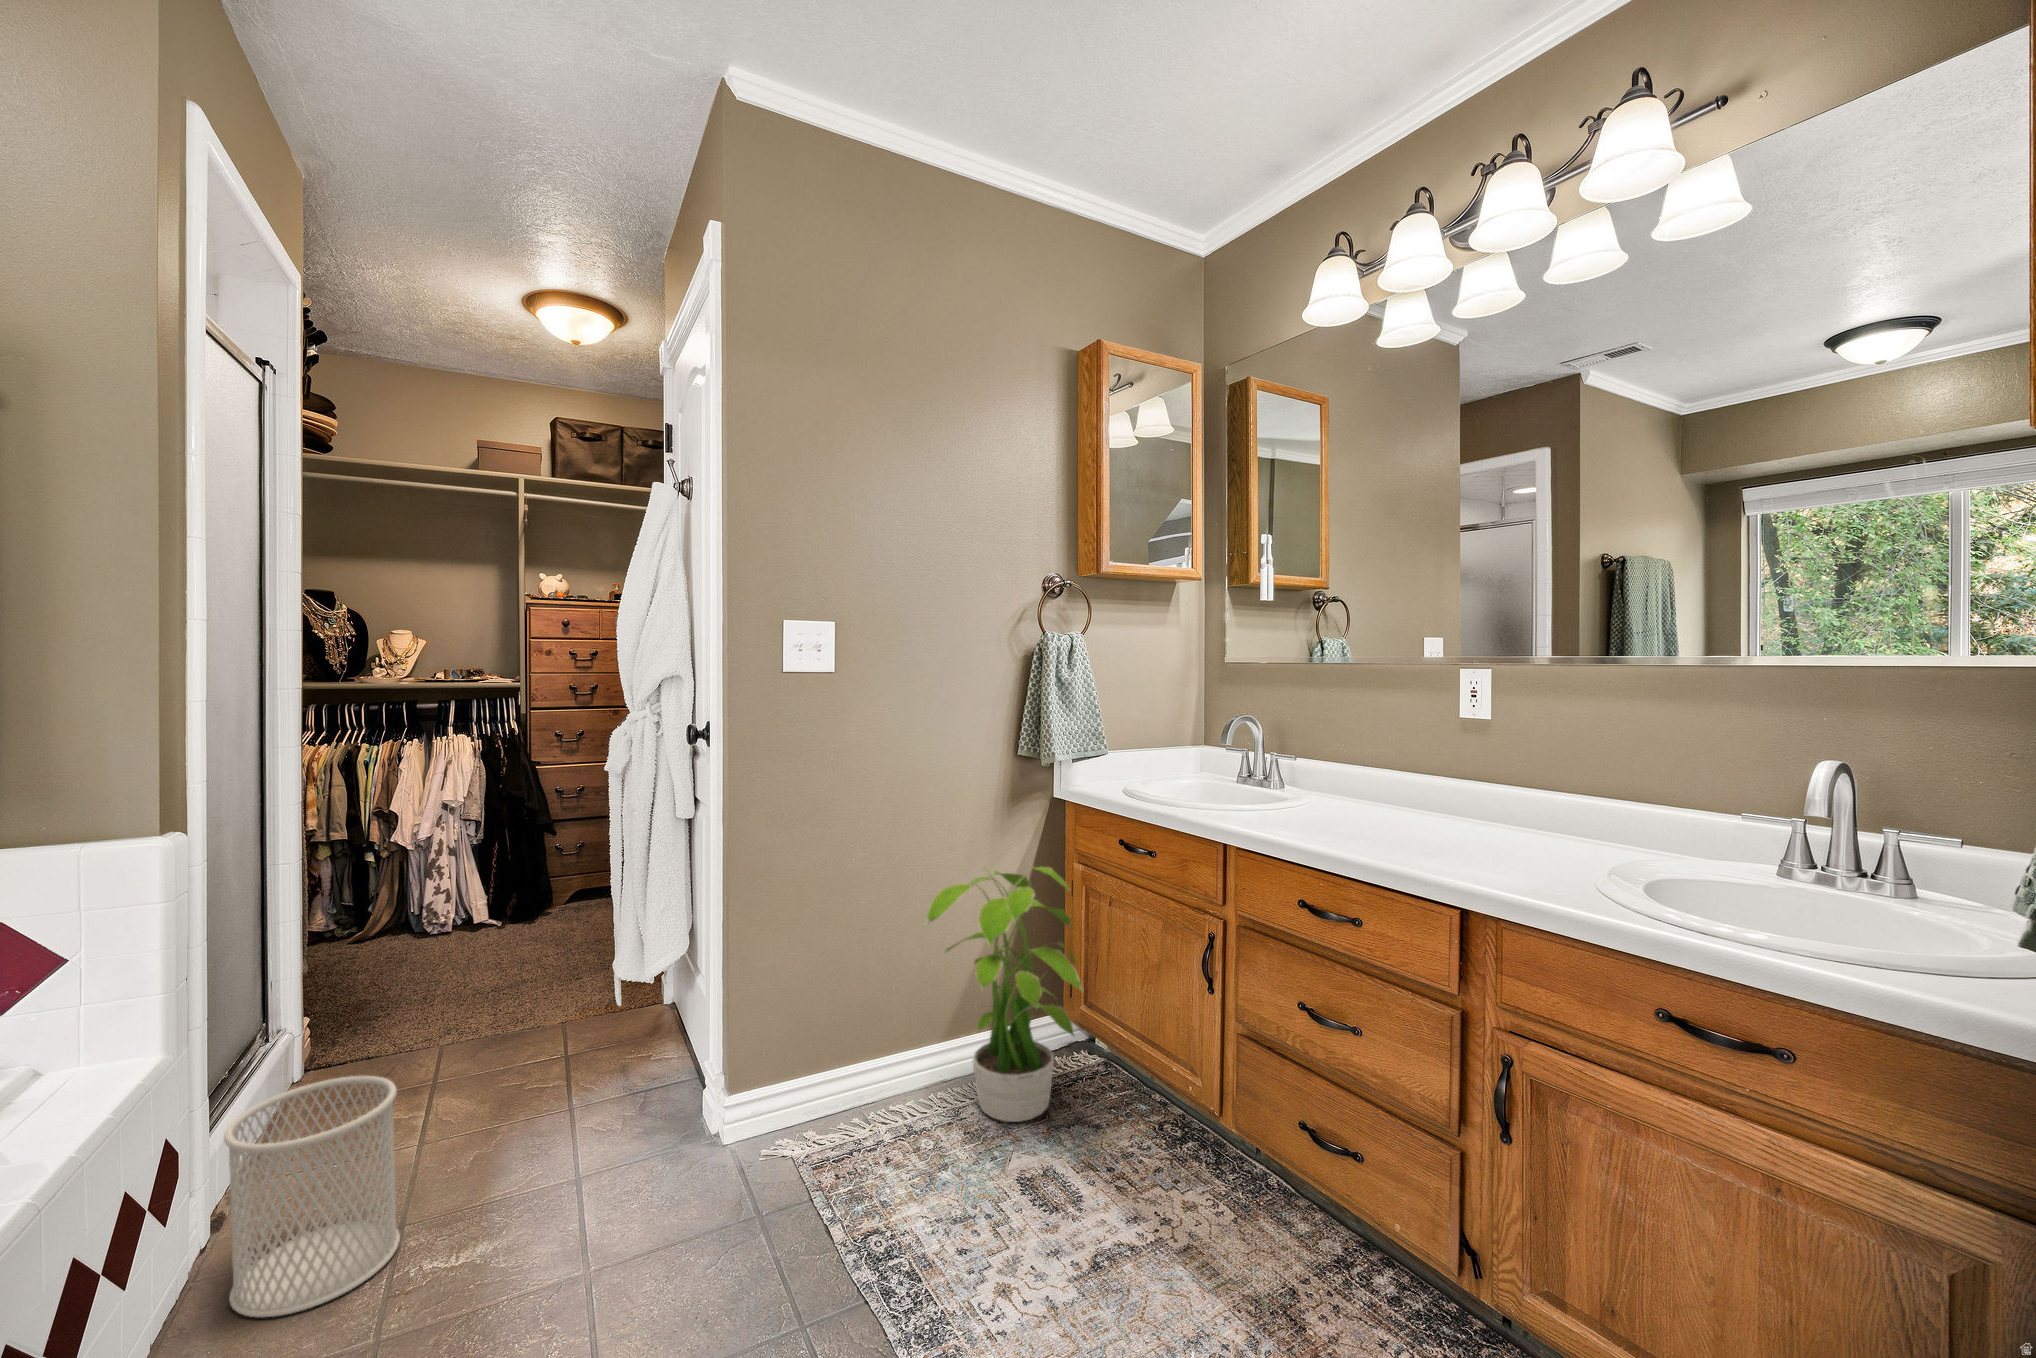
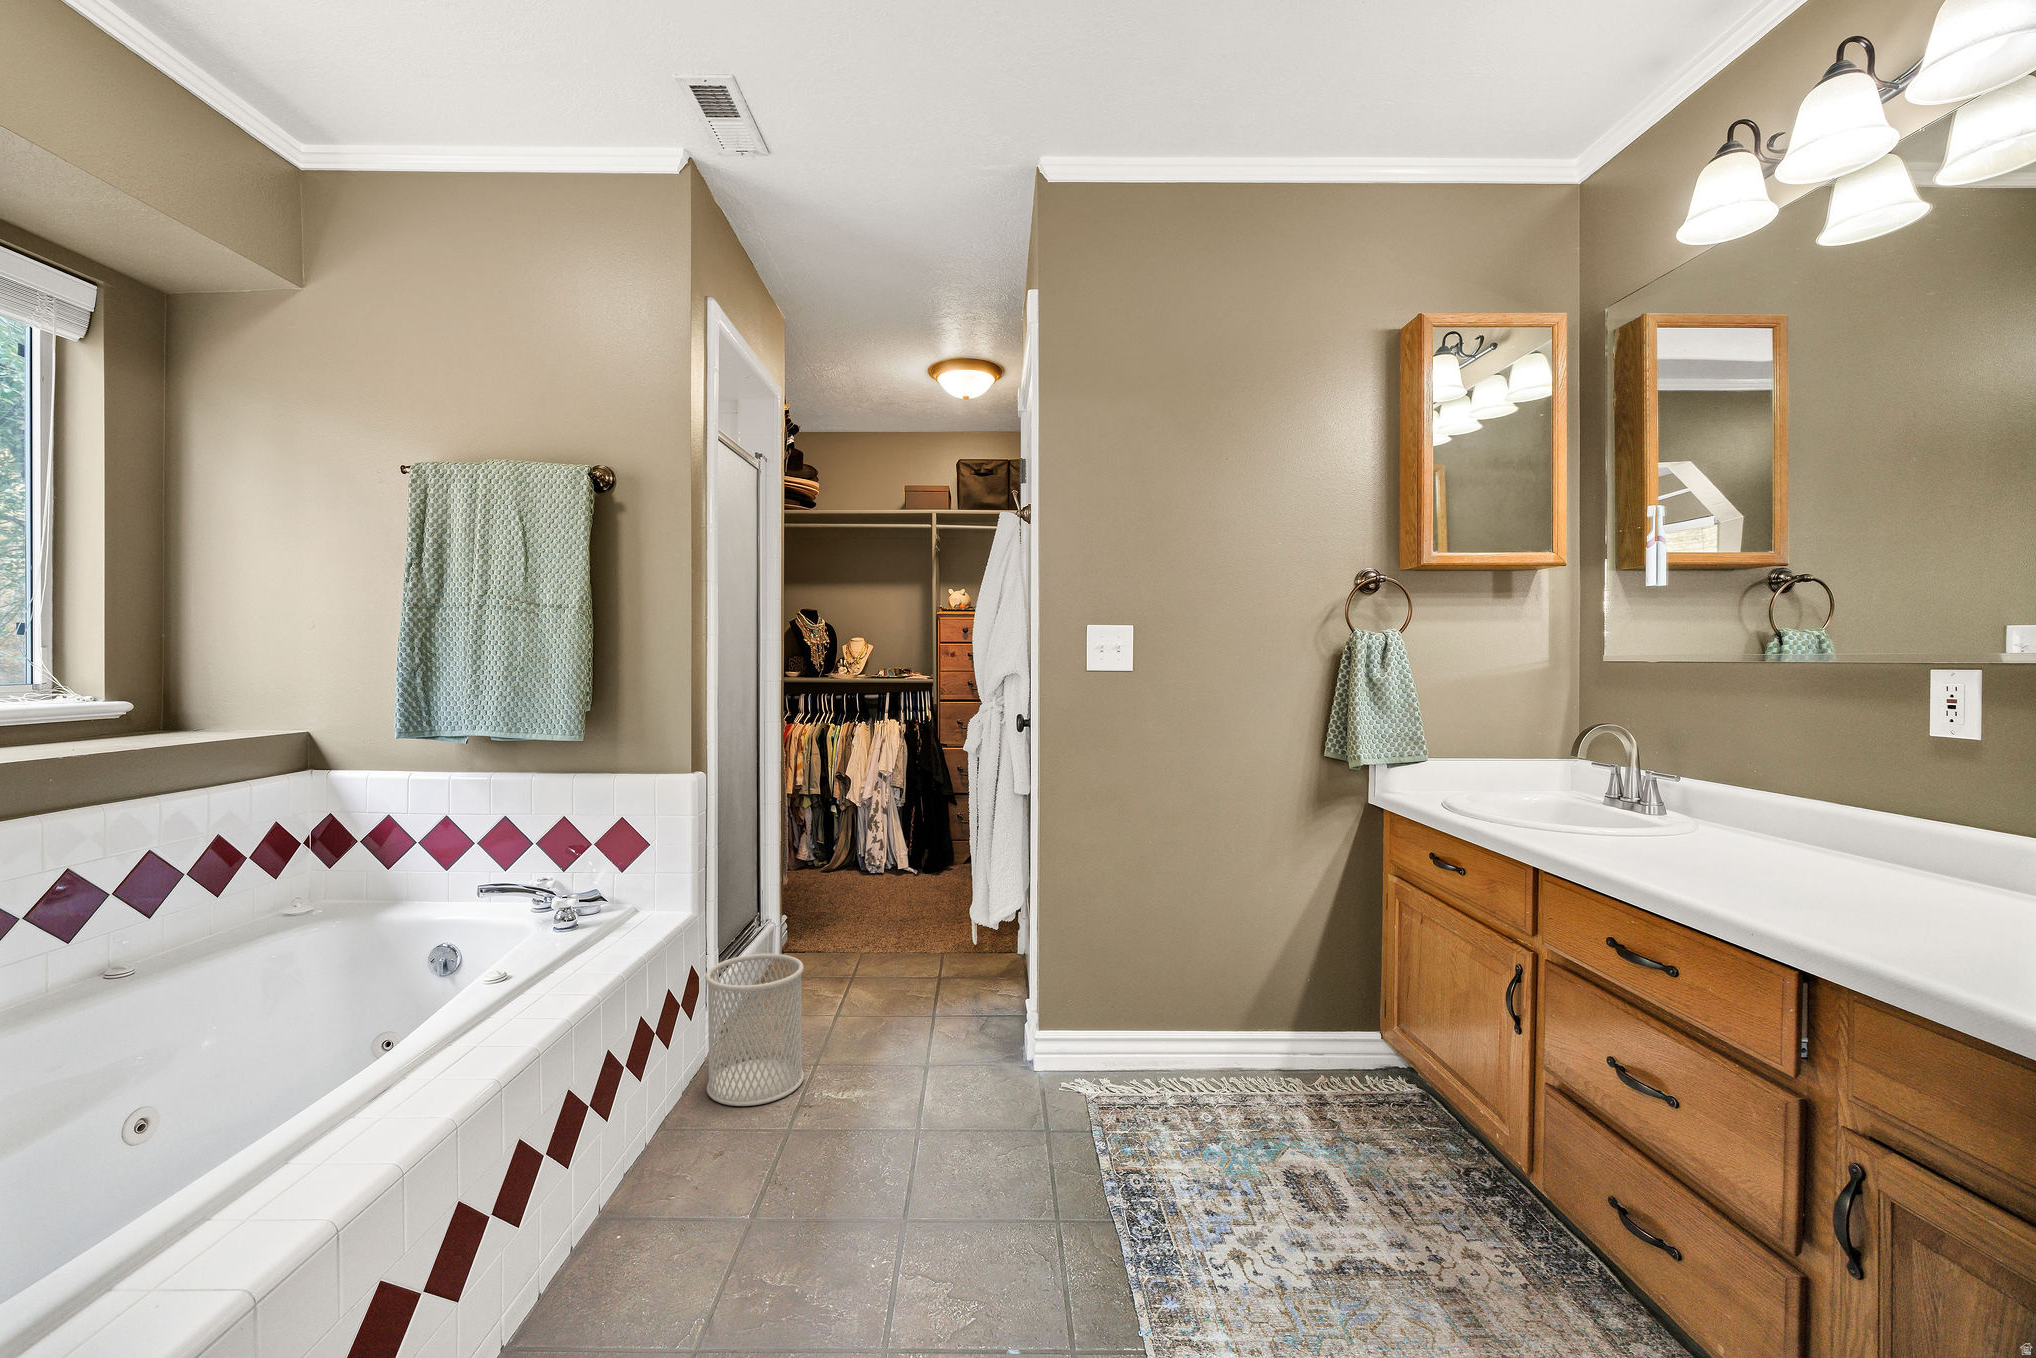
potted plant: present [925,867,1083,1122] -> none [1212,858,1376,1124]

